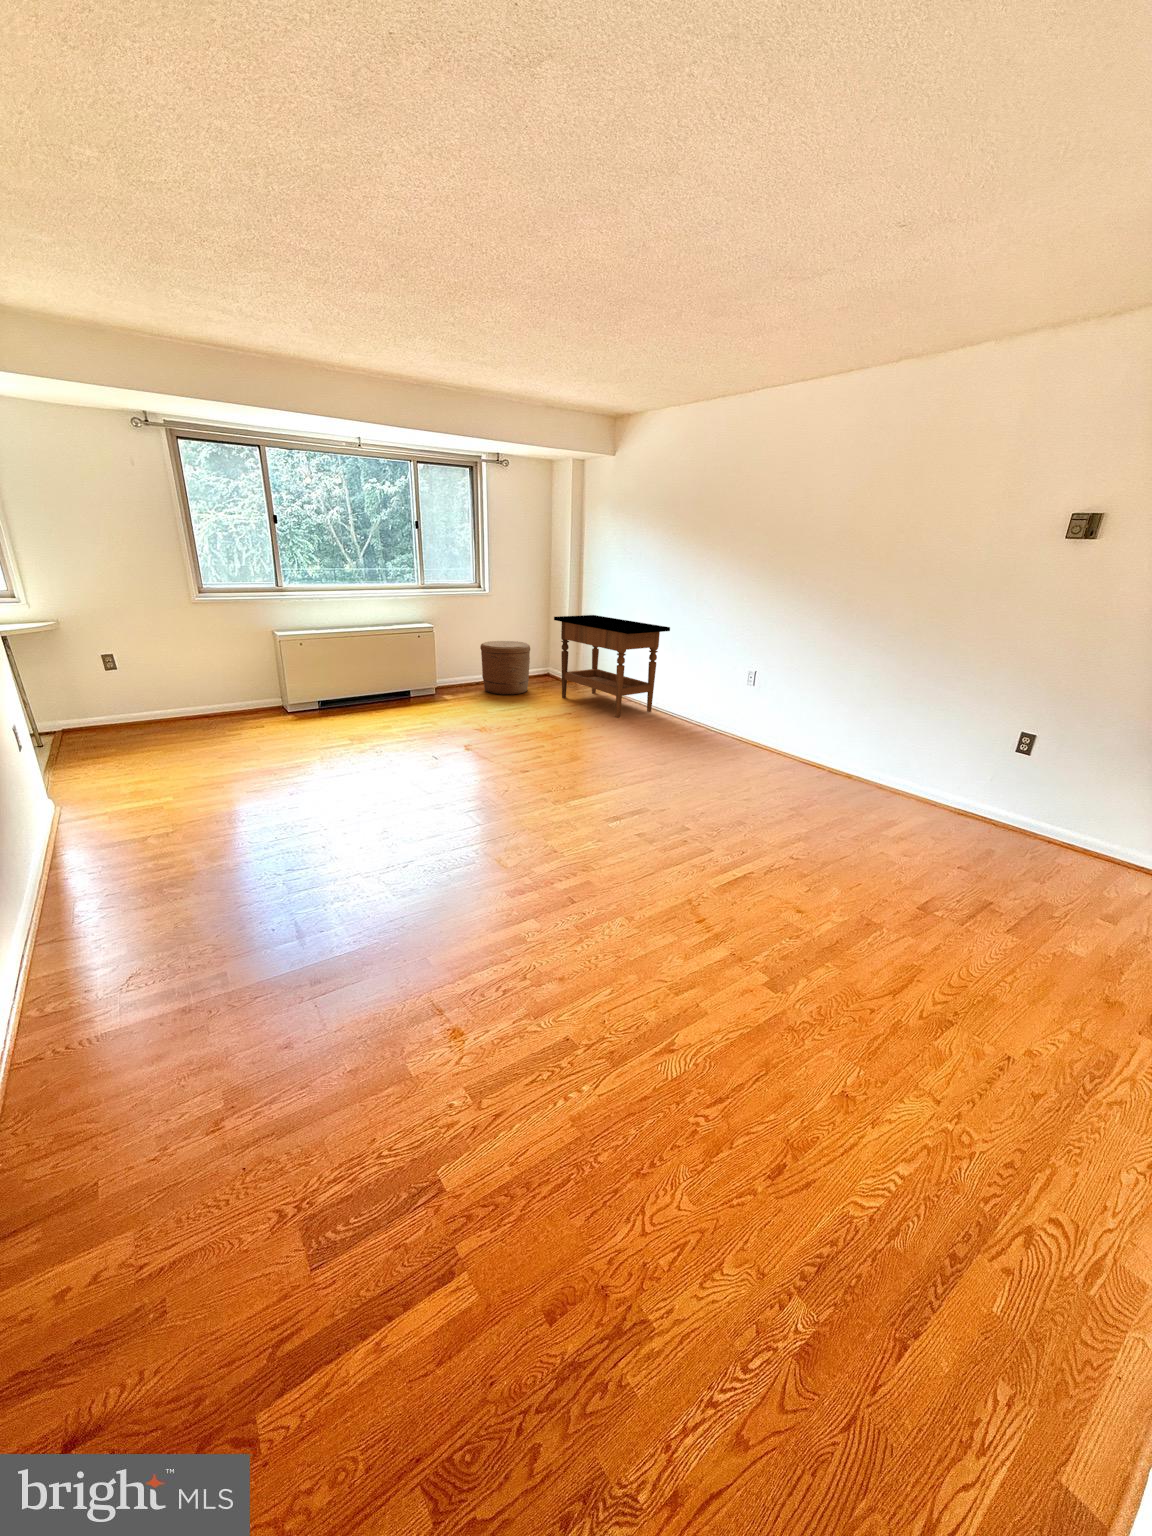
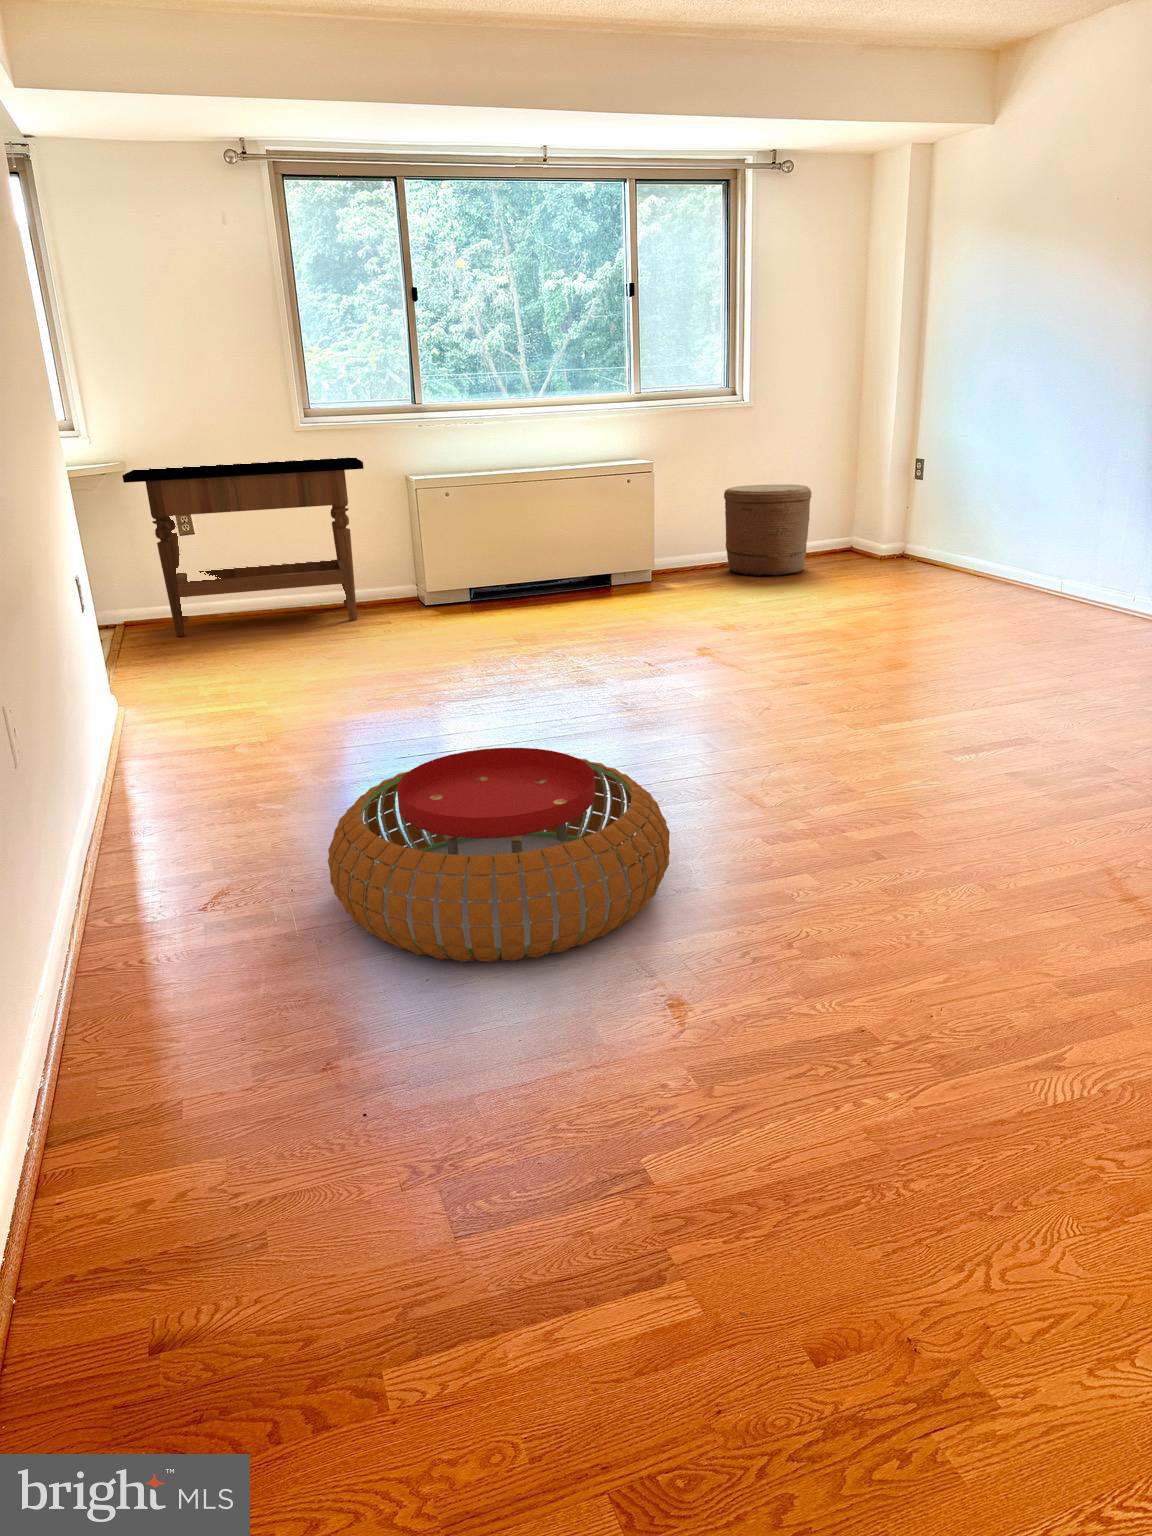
side table: present [554,615,670,717] -> present [122,458,364,636]
pouf: none [216,857,453,1021] -> present [328,748,670,962]

